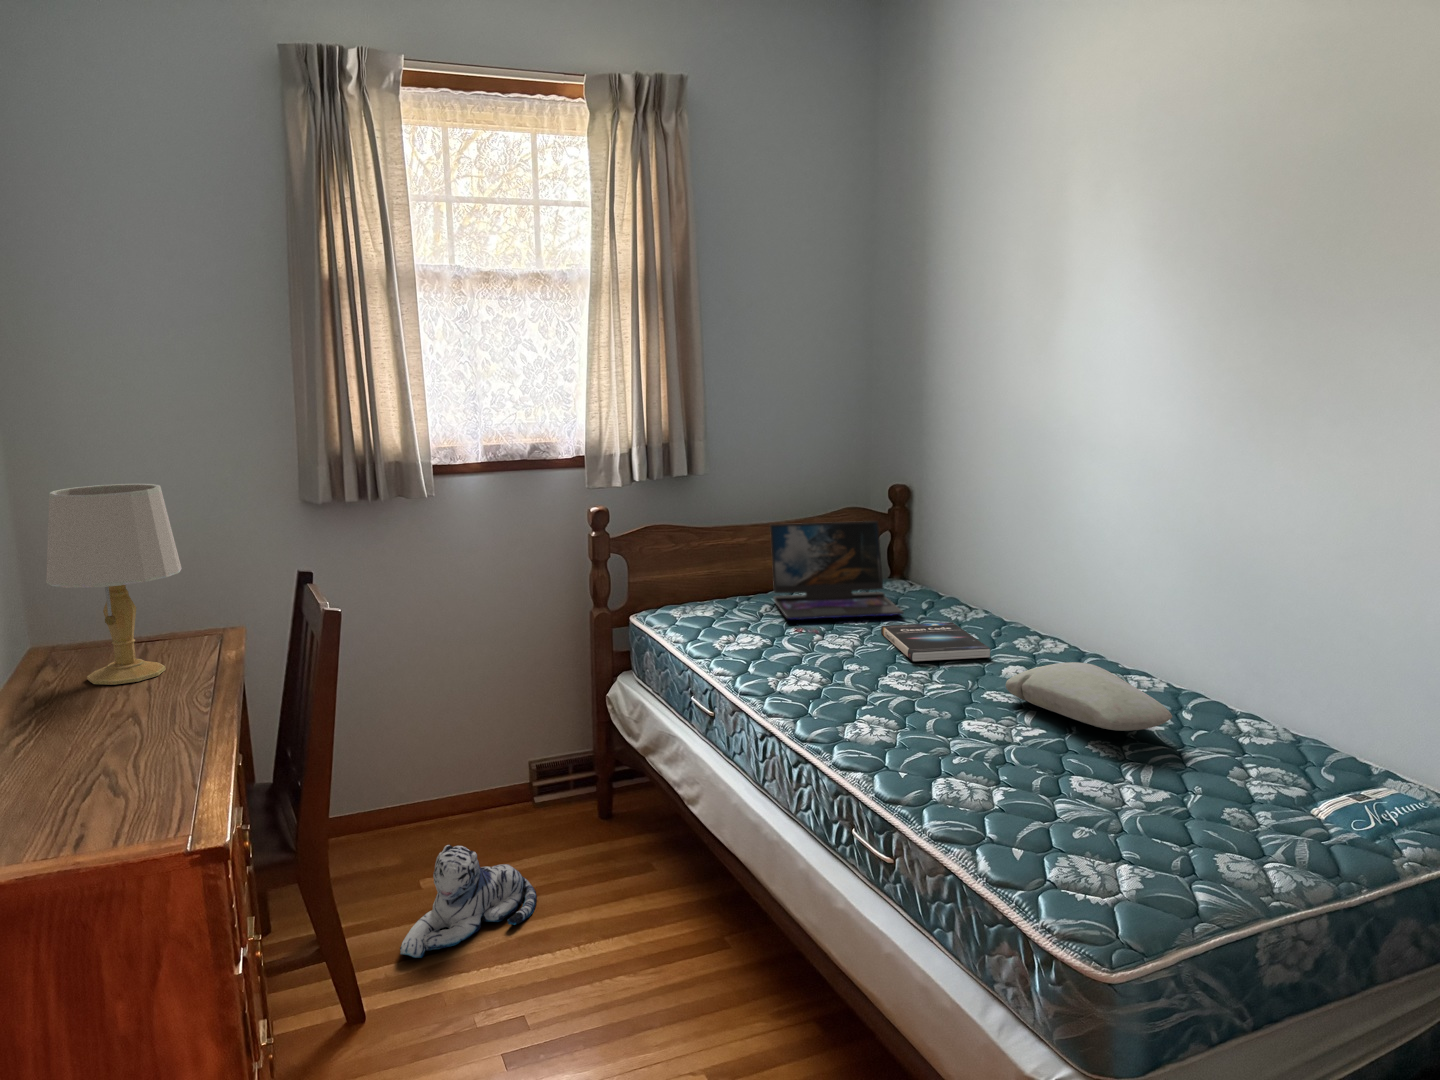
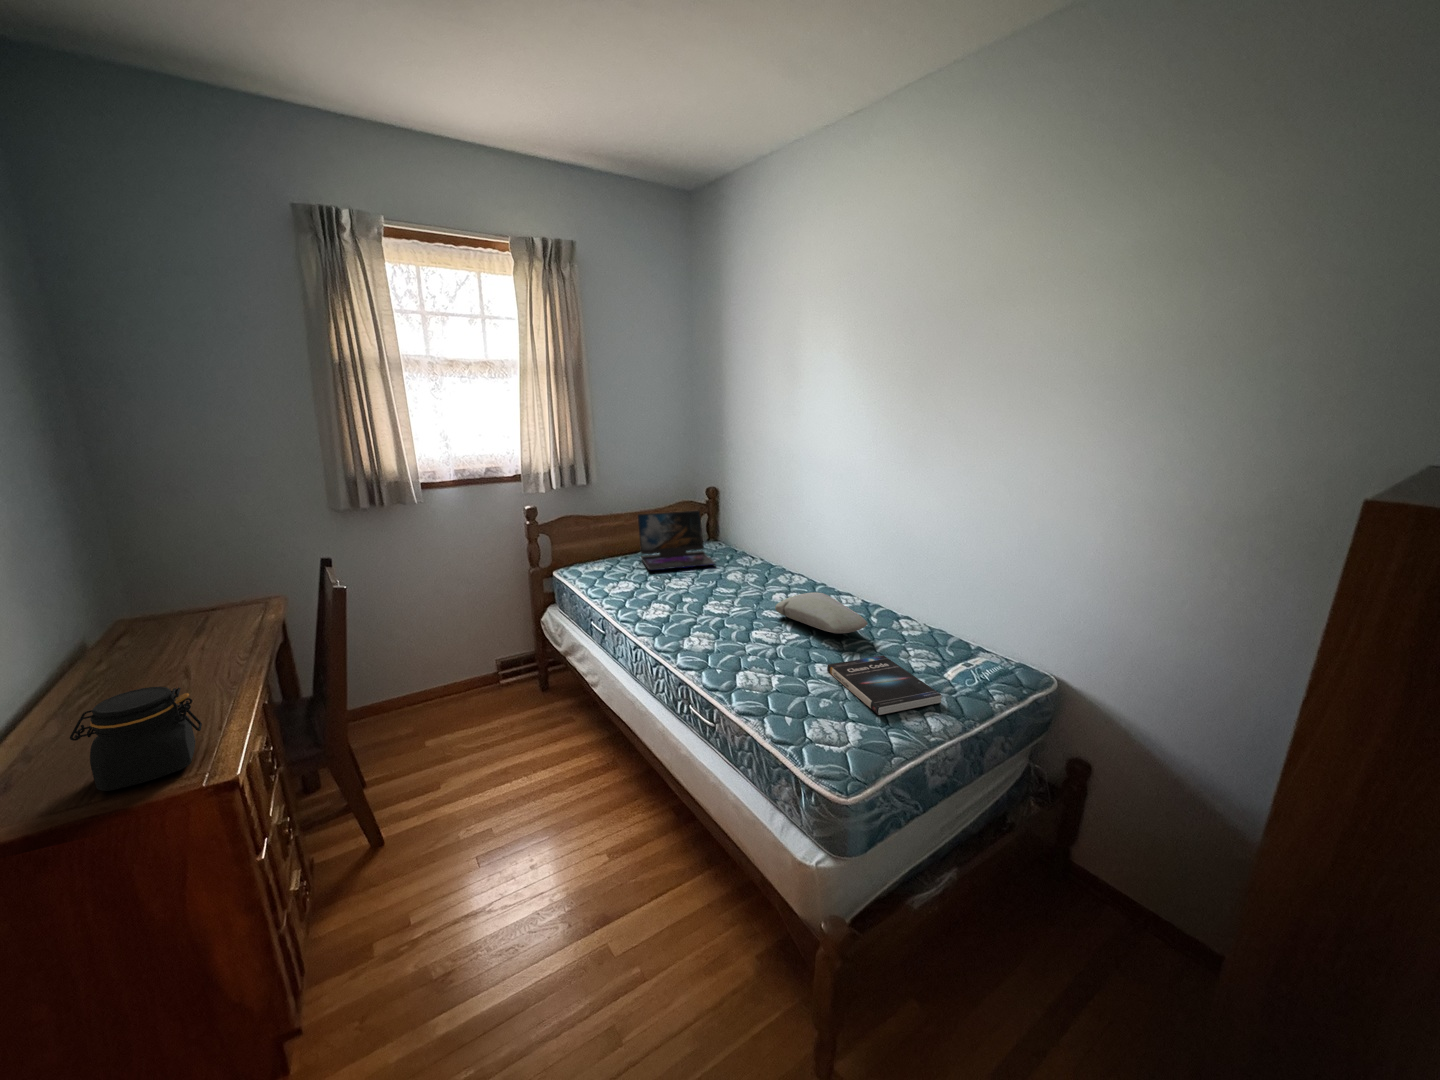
table lamp: present [46,484,182,685] -> none [108,505,227,648]
book: present [881,622,990,662] -> present [827,655,942,715]
jar: none [45,712,184,839] -> present [70,687,202,791]
plush toy: present [400,845,537,958] -> none [410,723,501,798]

